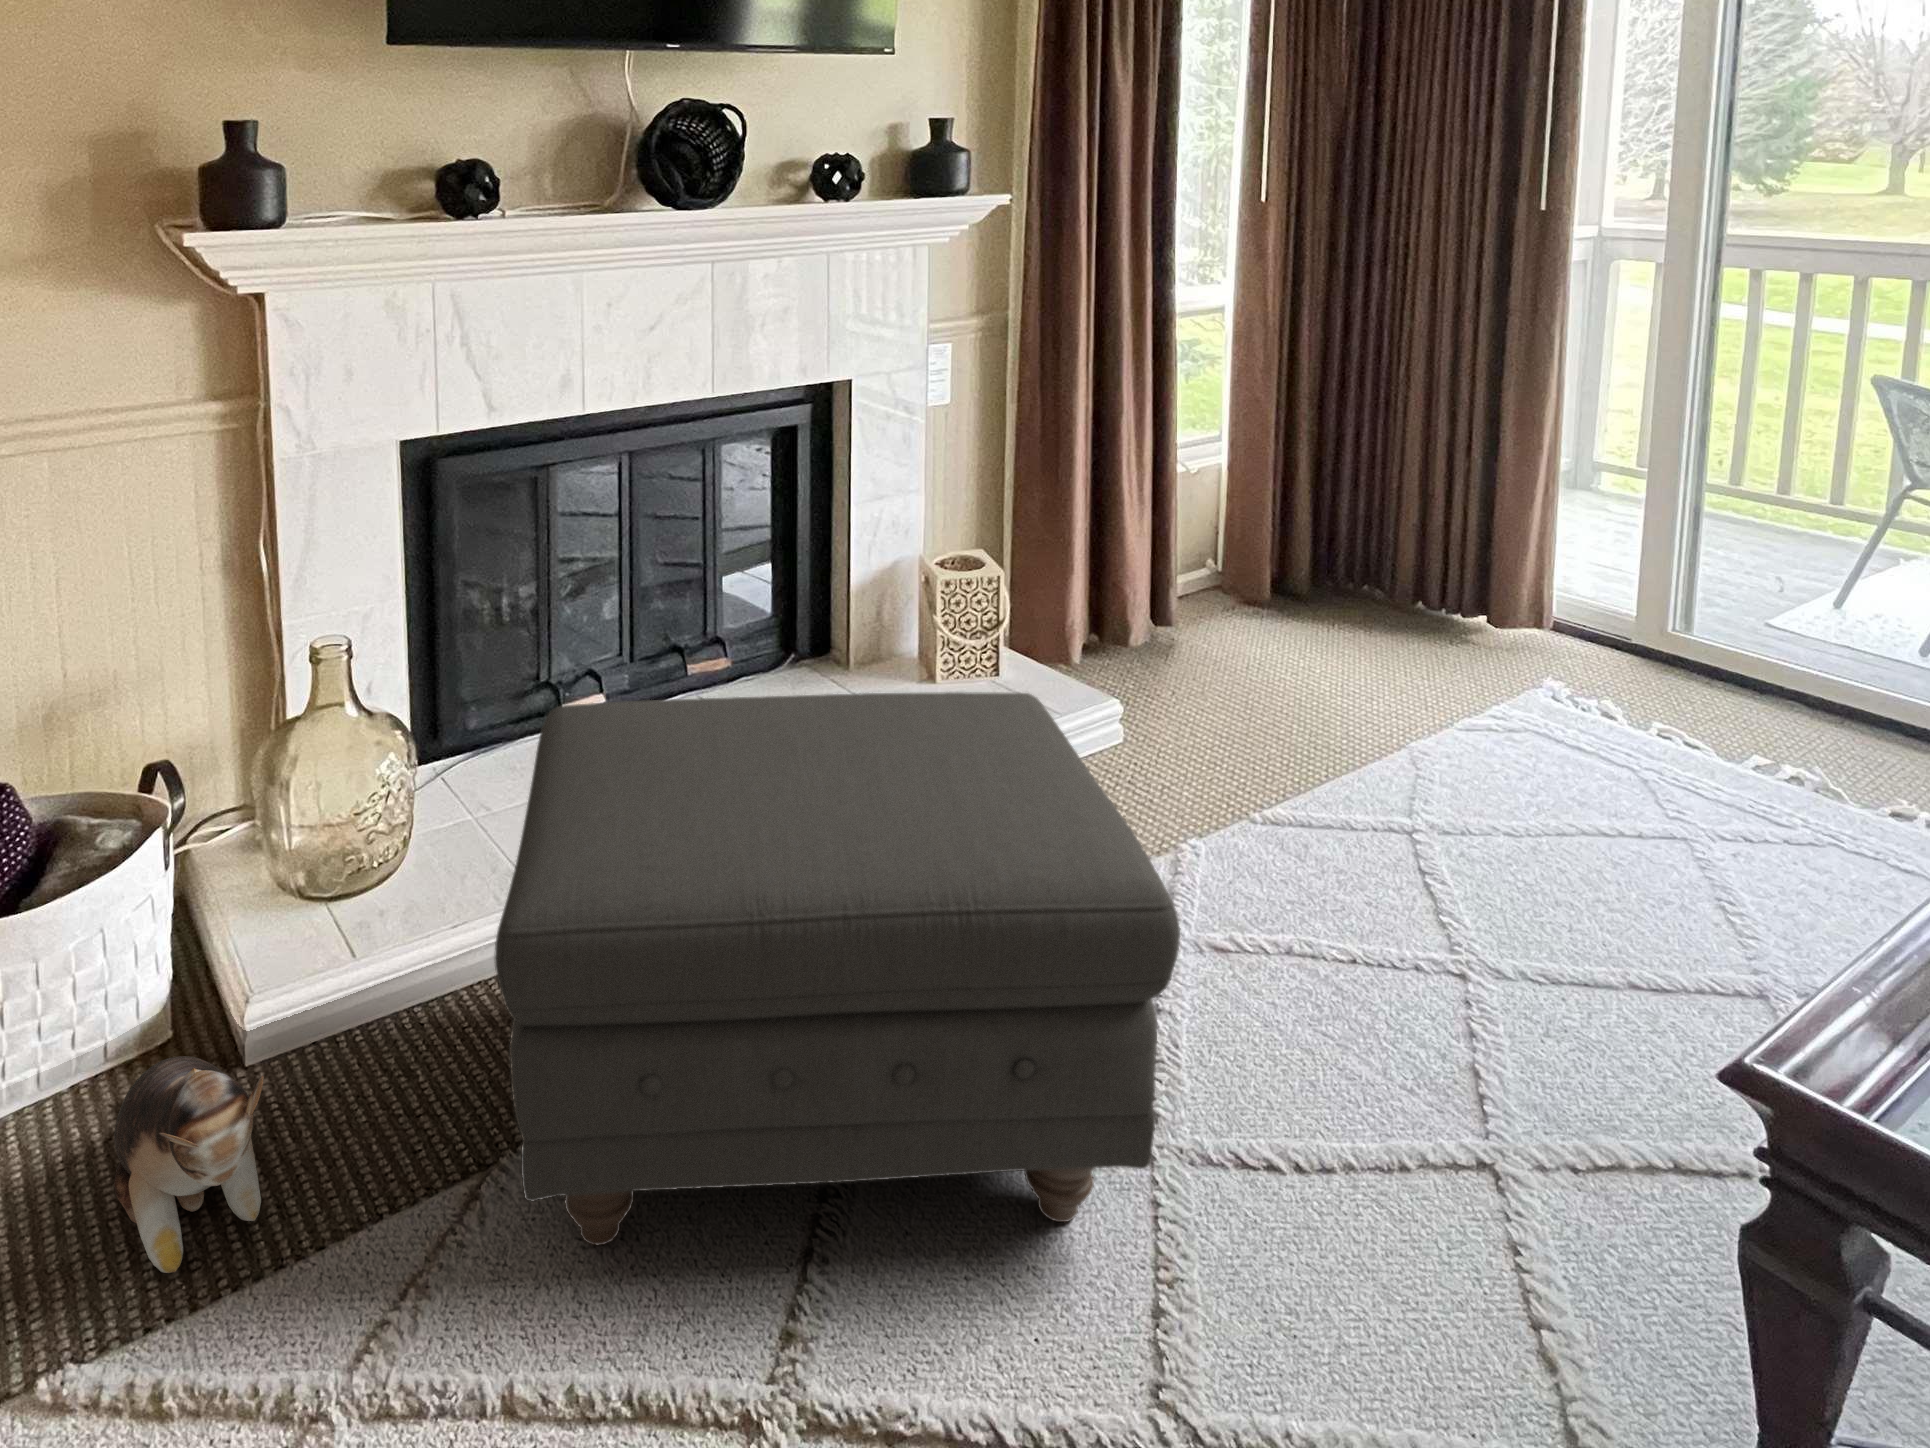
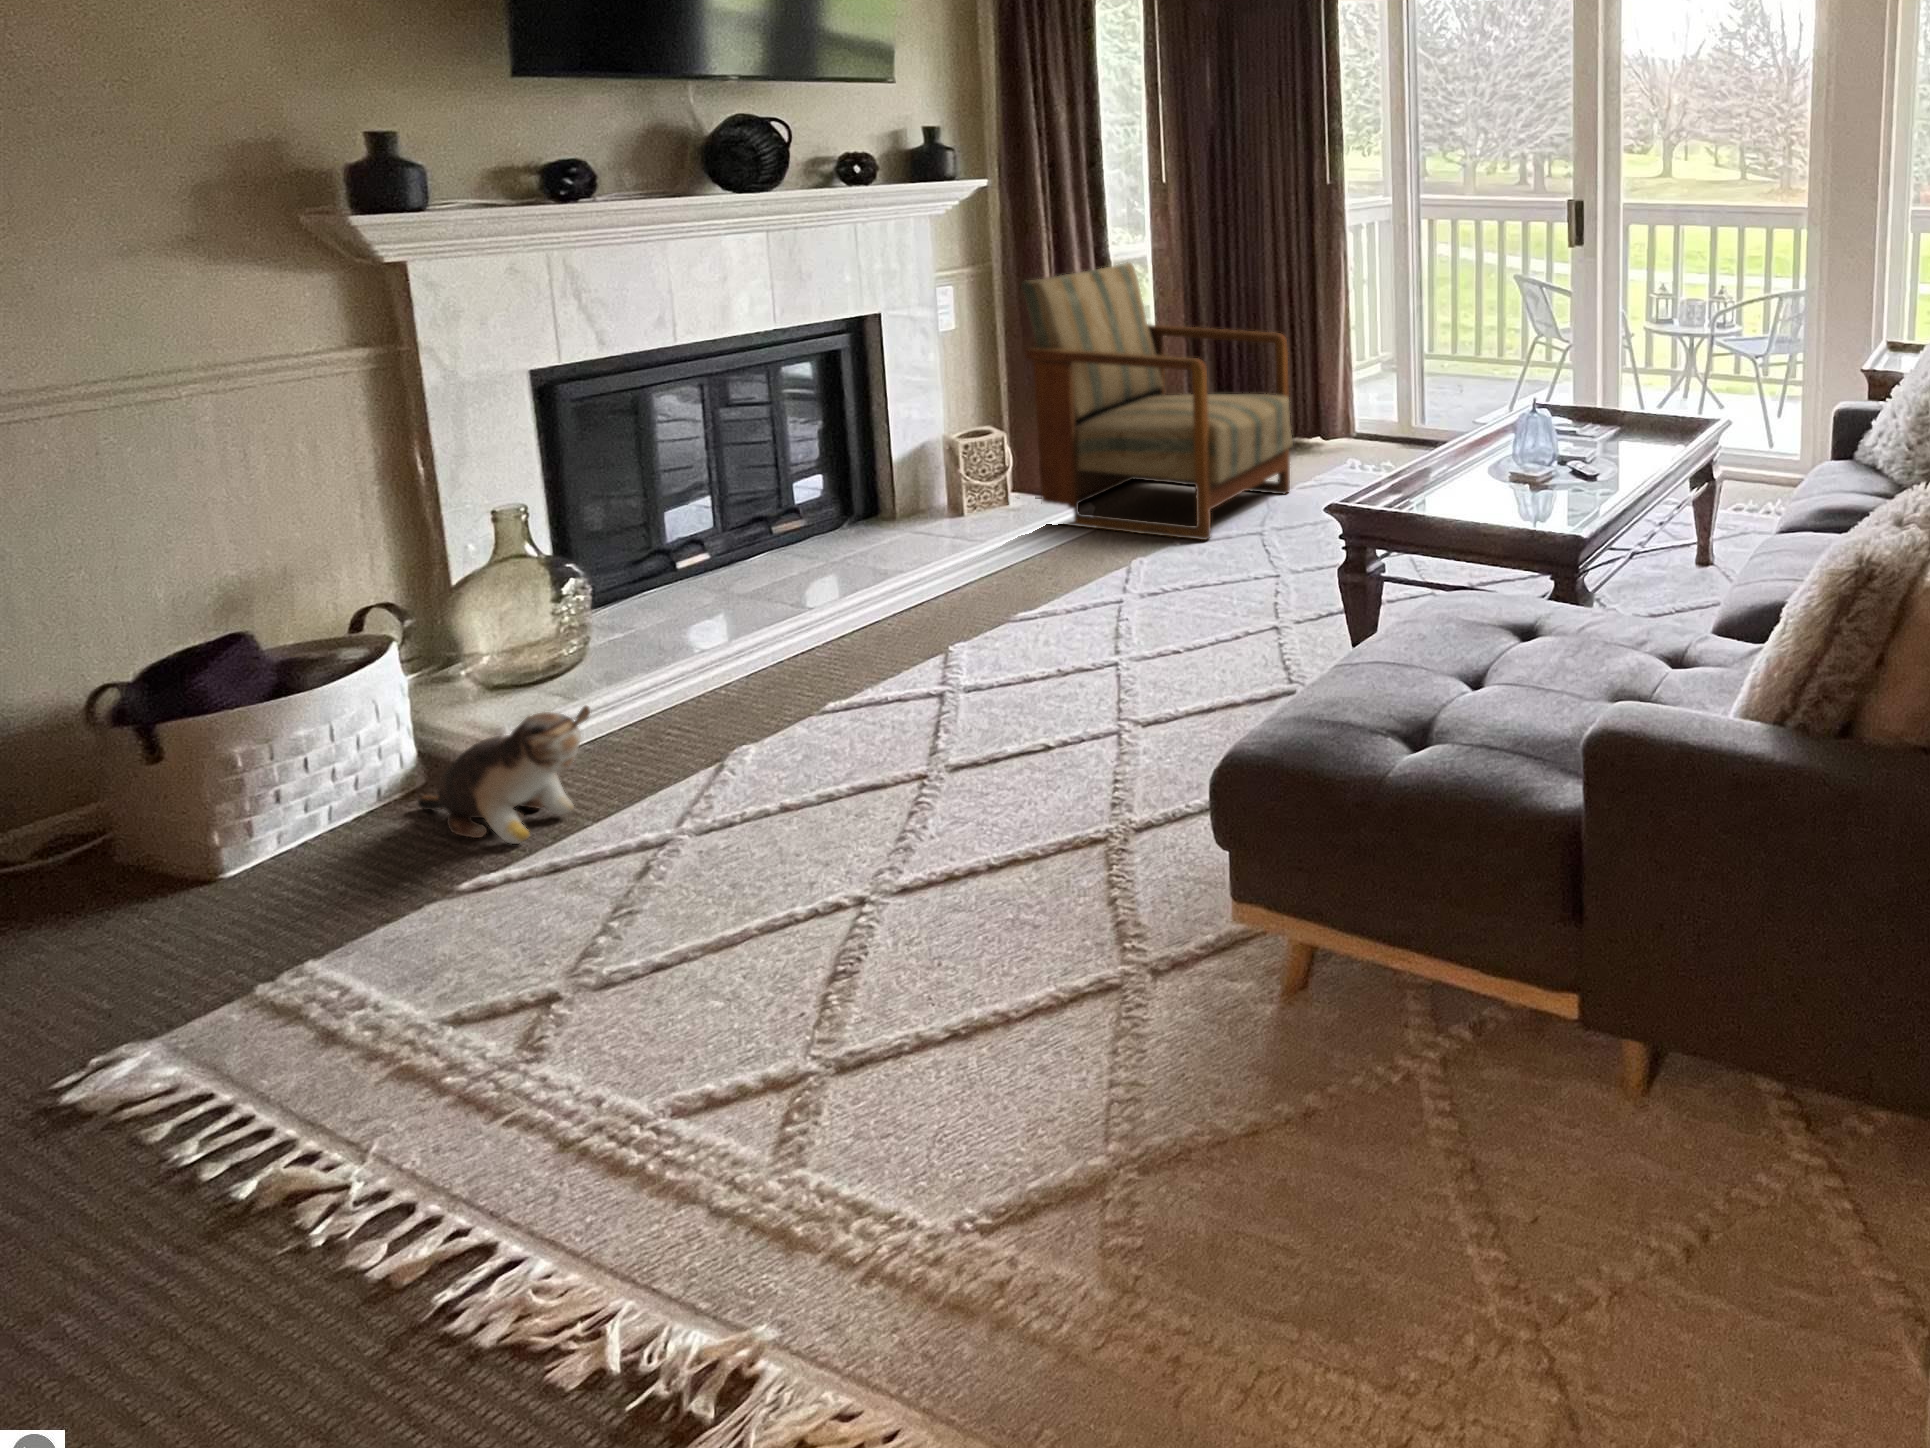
armchair: none [1032,322,1477,829] -> present [1021,262,1293,540]
ottoman: present [495,692,1180,1245] -> none [713,460,1119,761]

